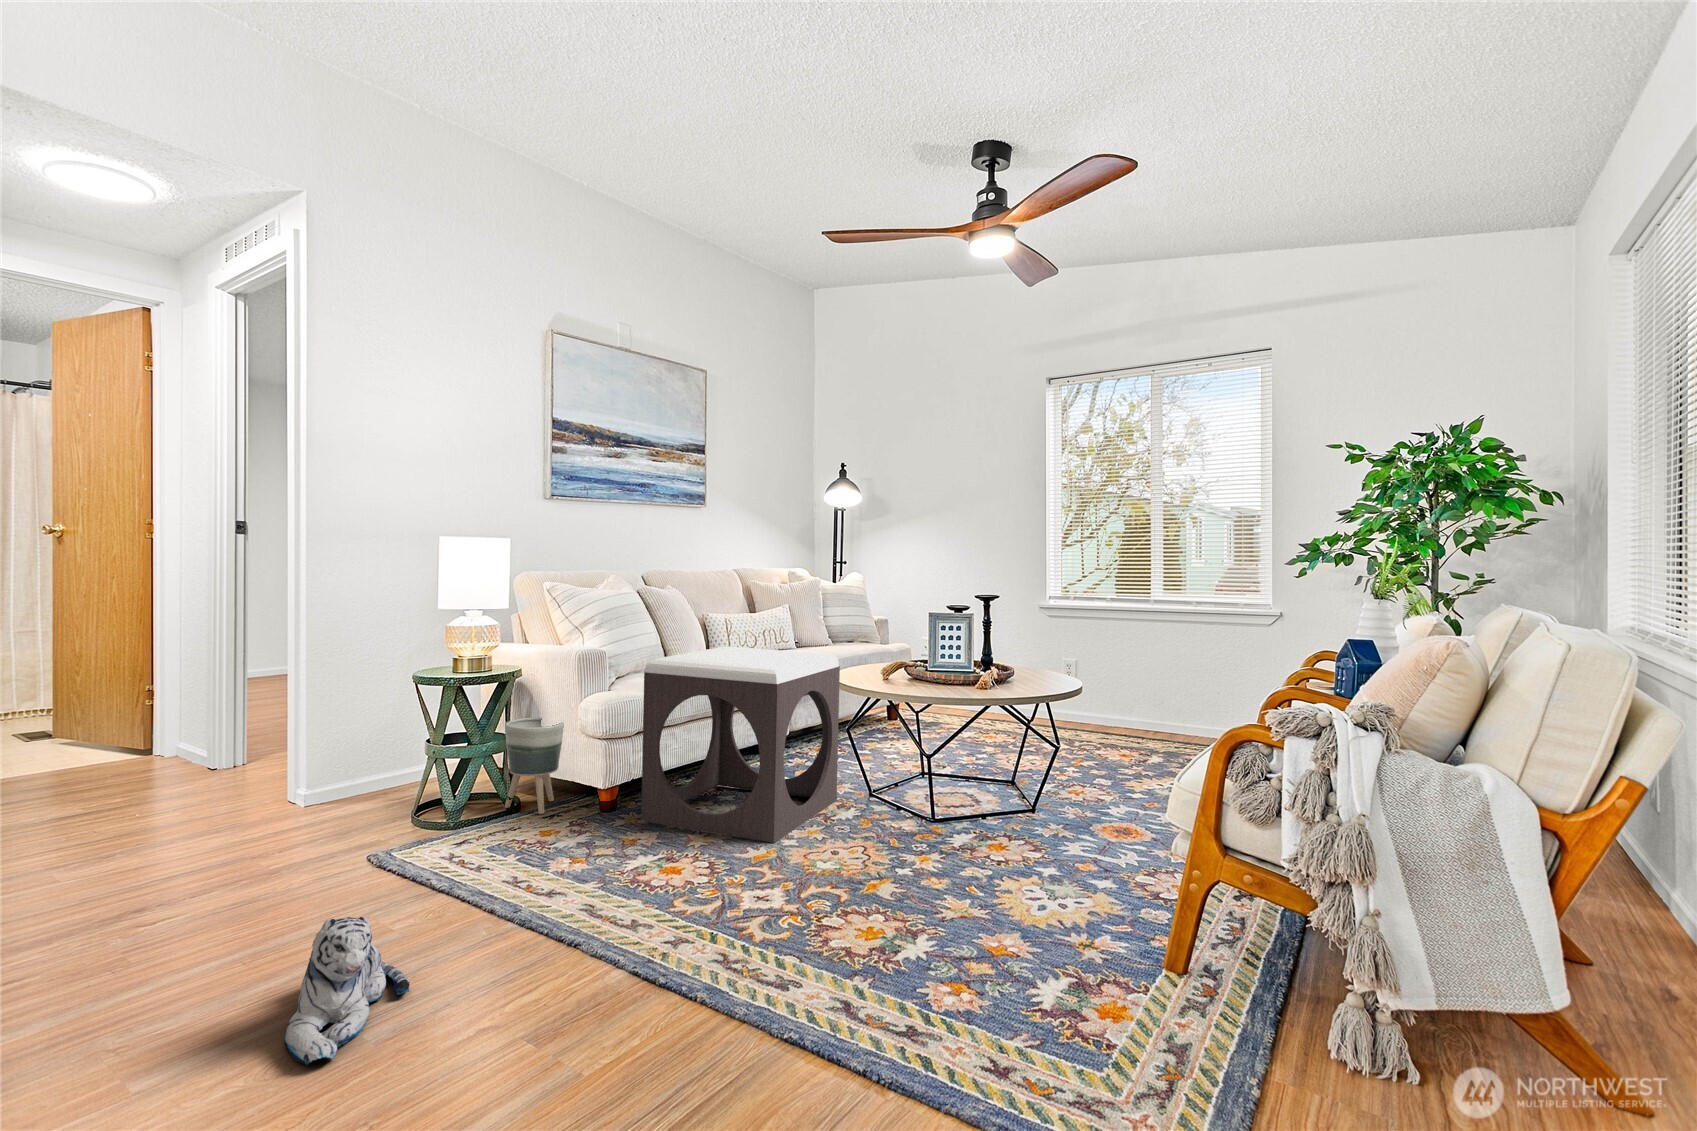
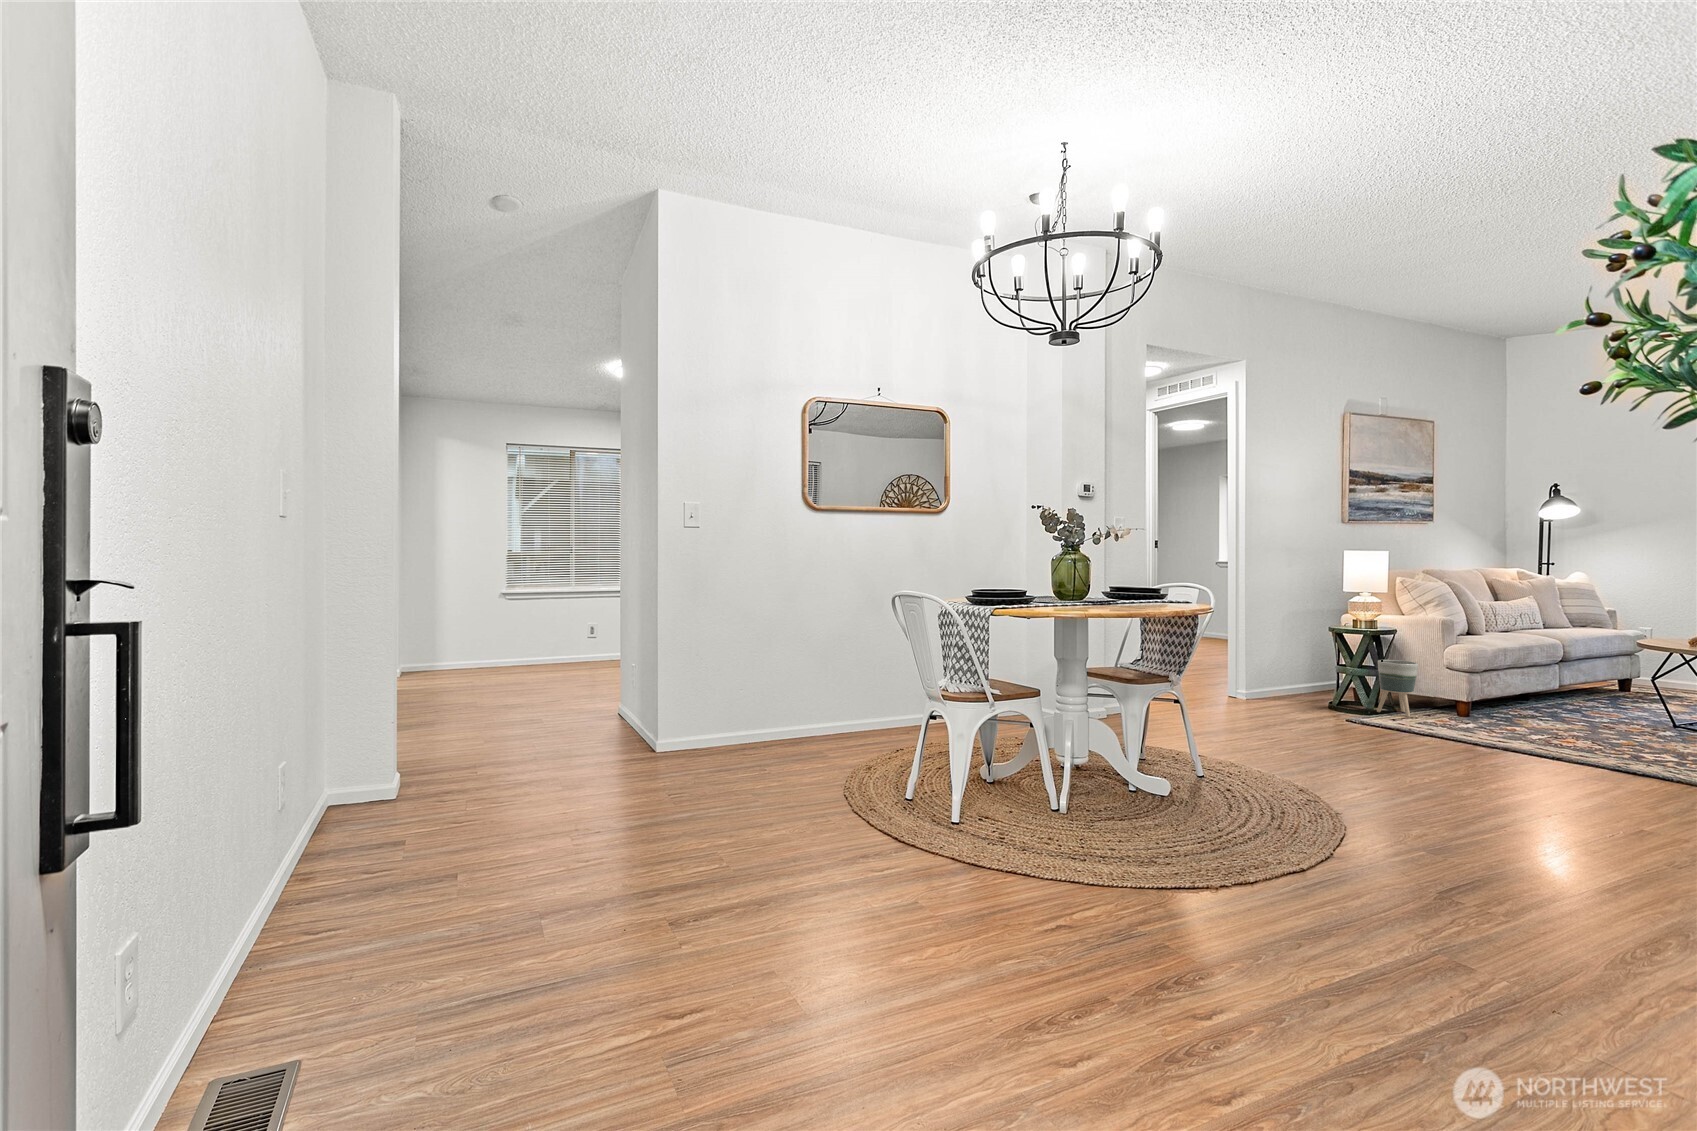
footstool: present [641,646,840,843] -> none [1492,621,1643,743]
plush toy: present [284,917,409,1065] -> none [1413,724,1469,780]

